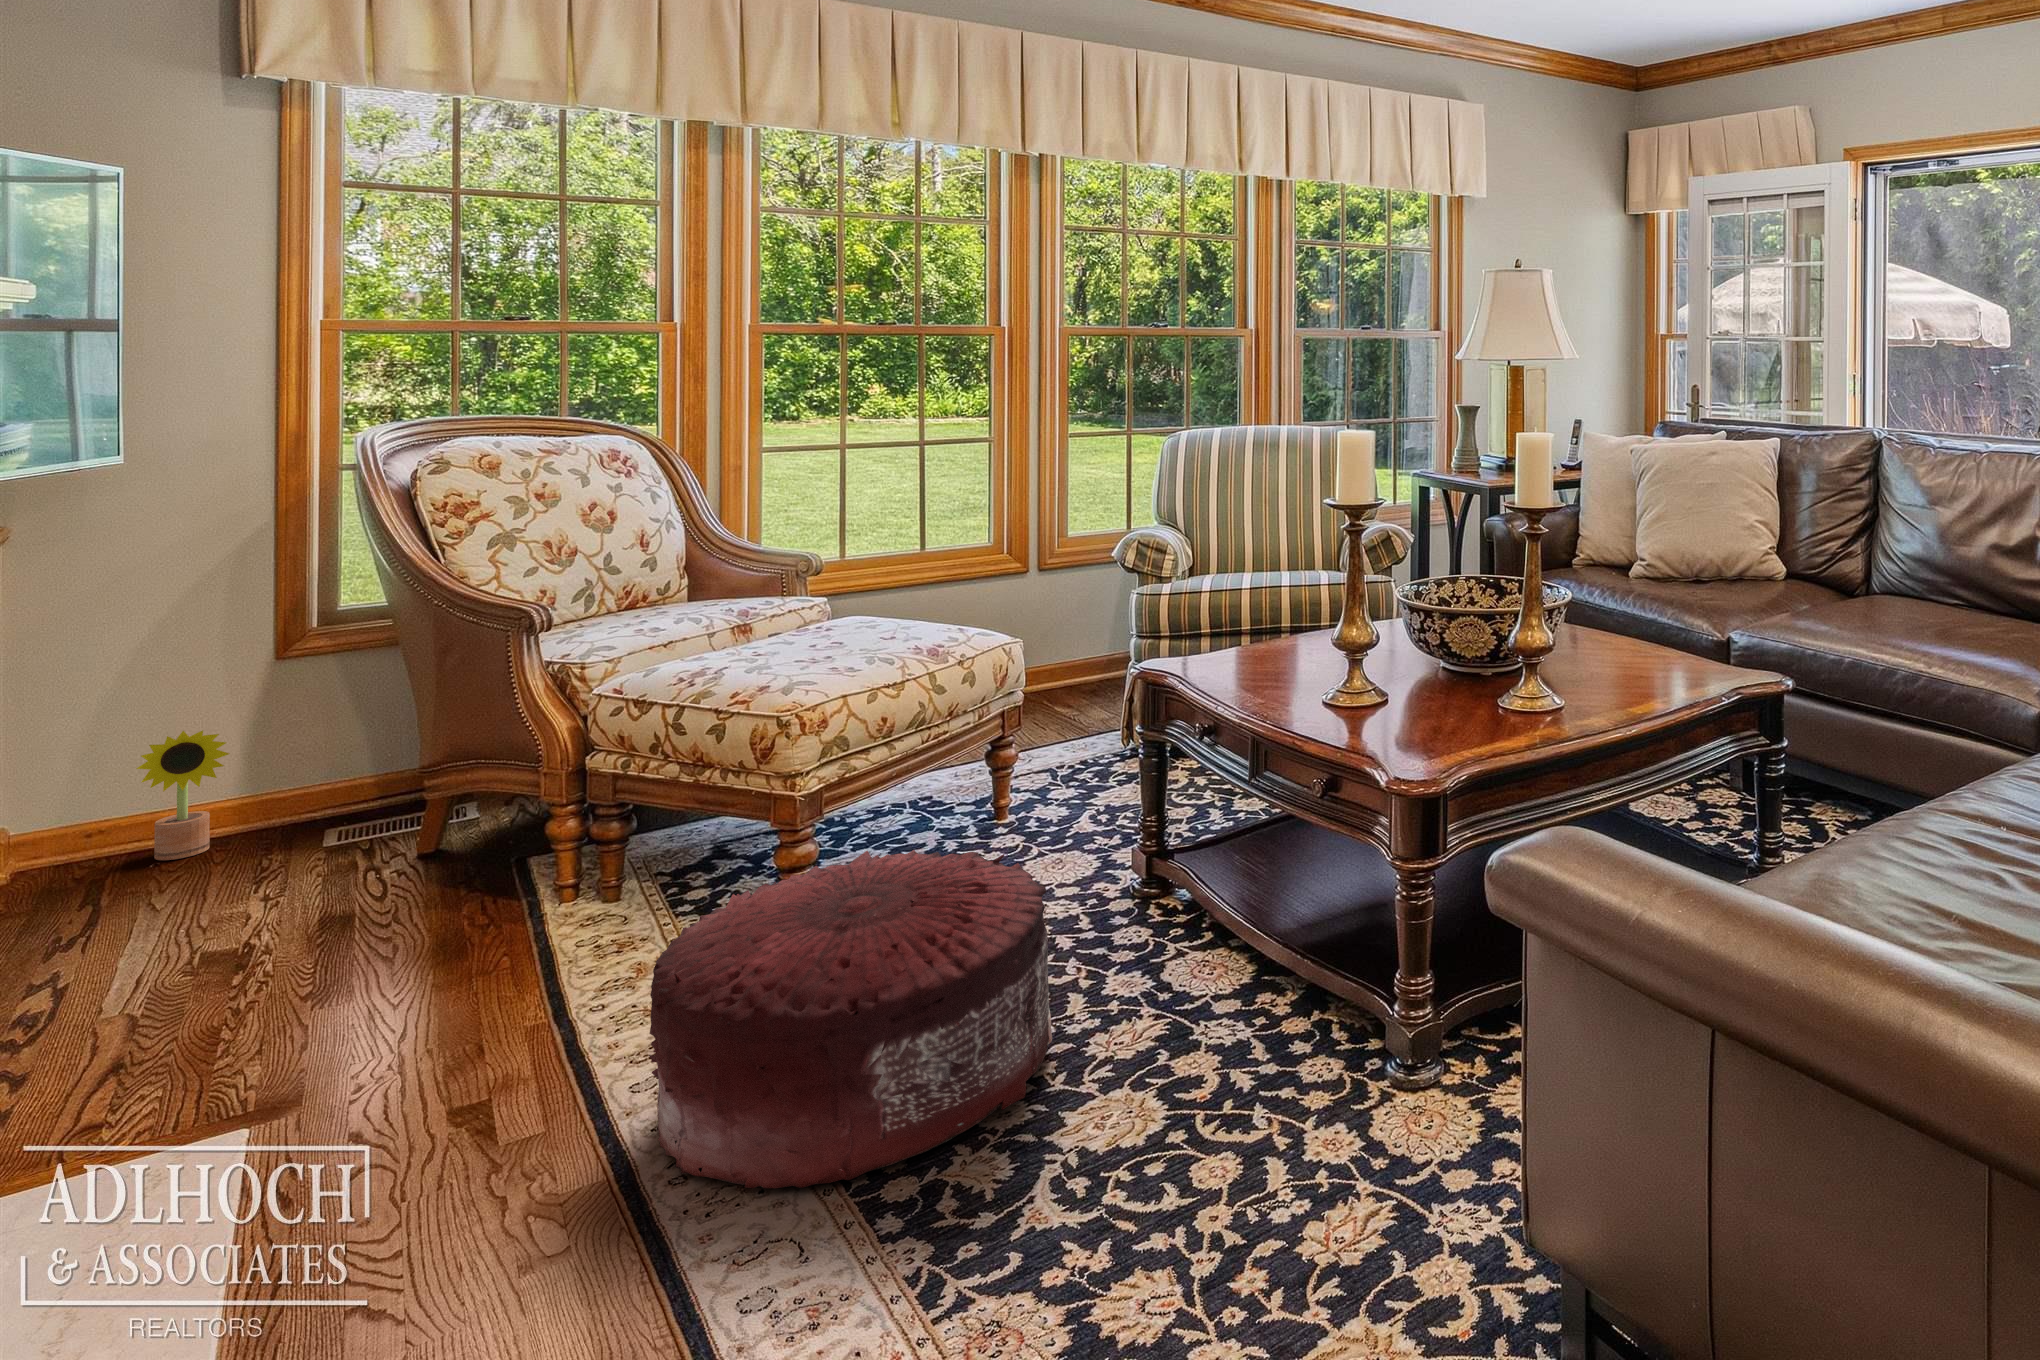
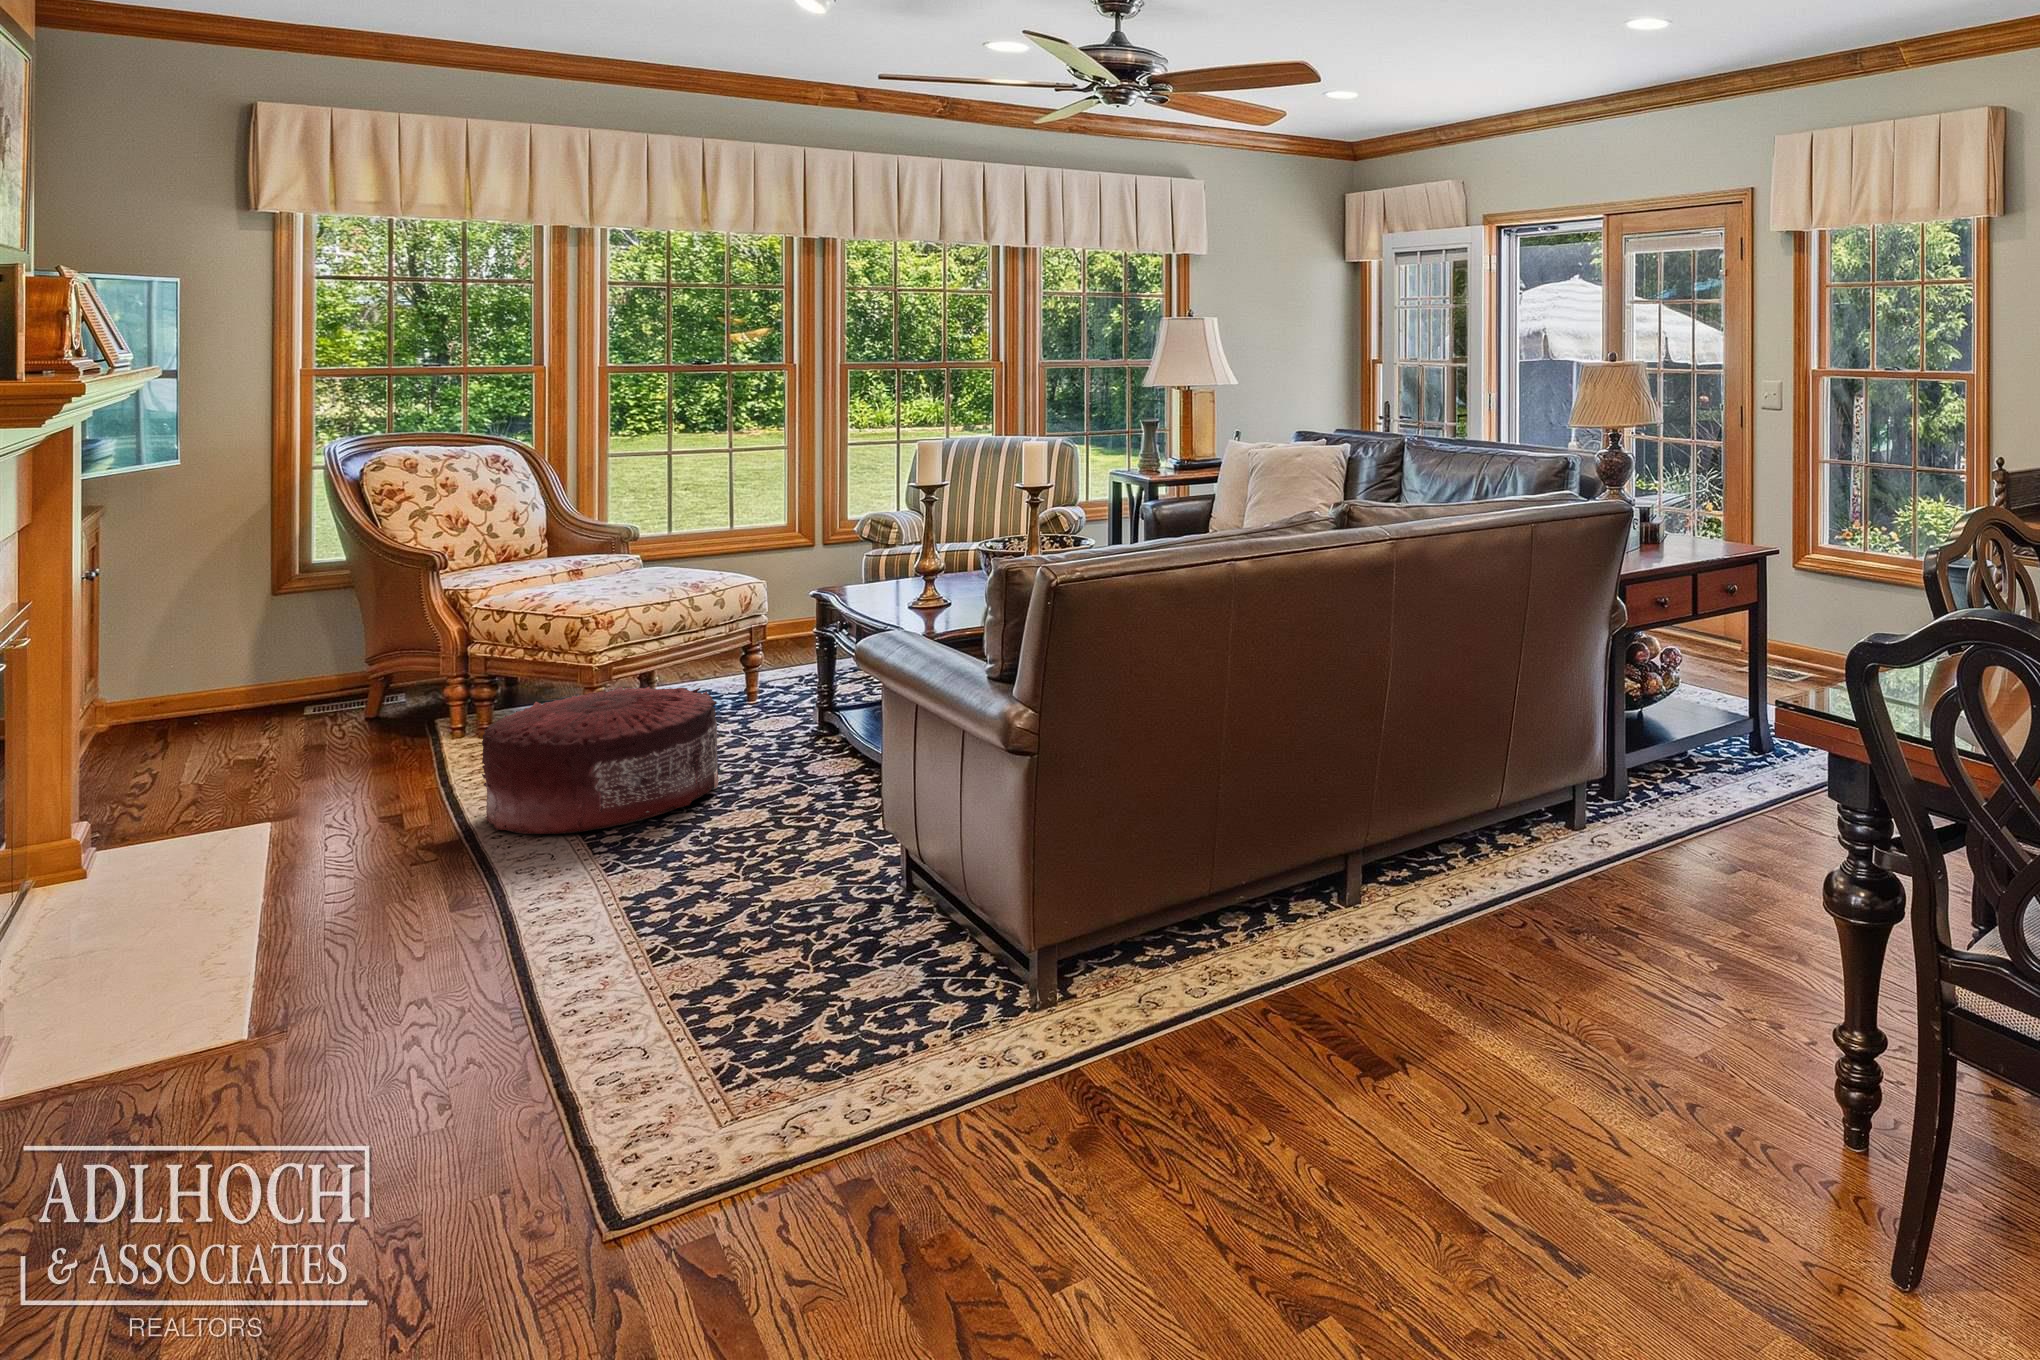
decorative plant: present [137,731,229,860] -> none [187,636,245,719]

